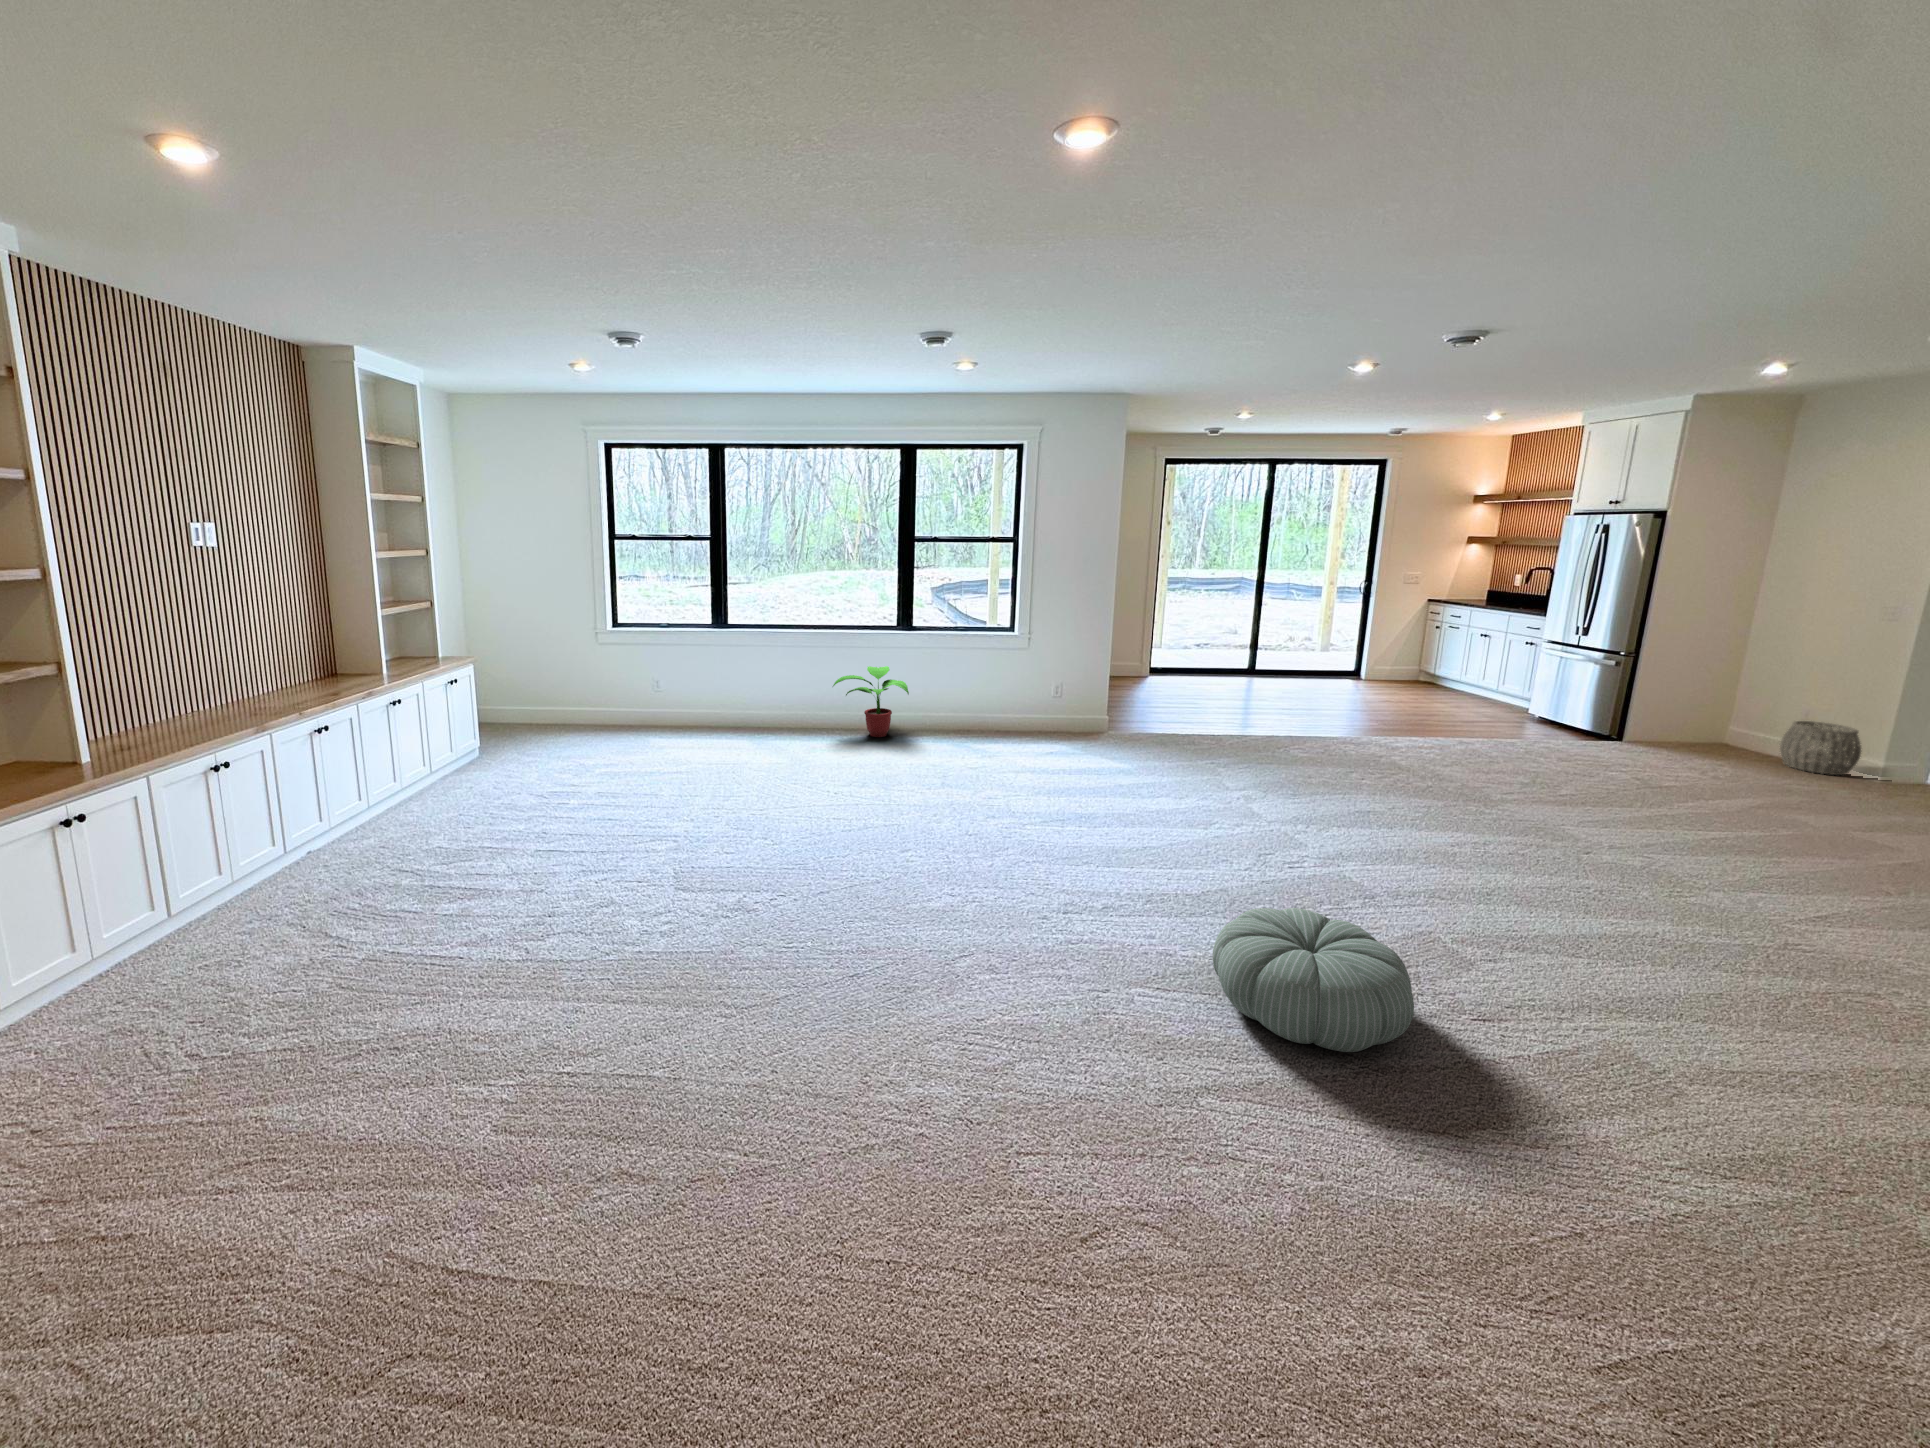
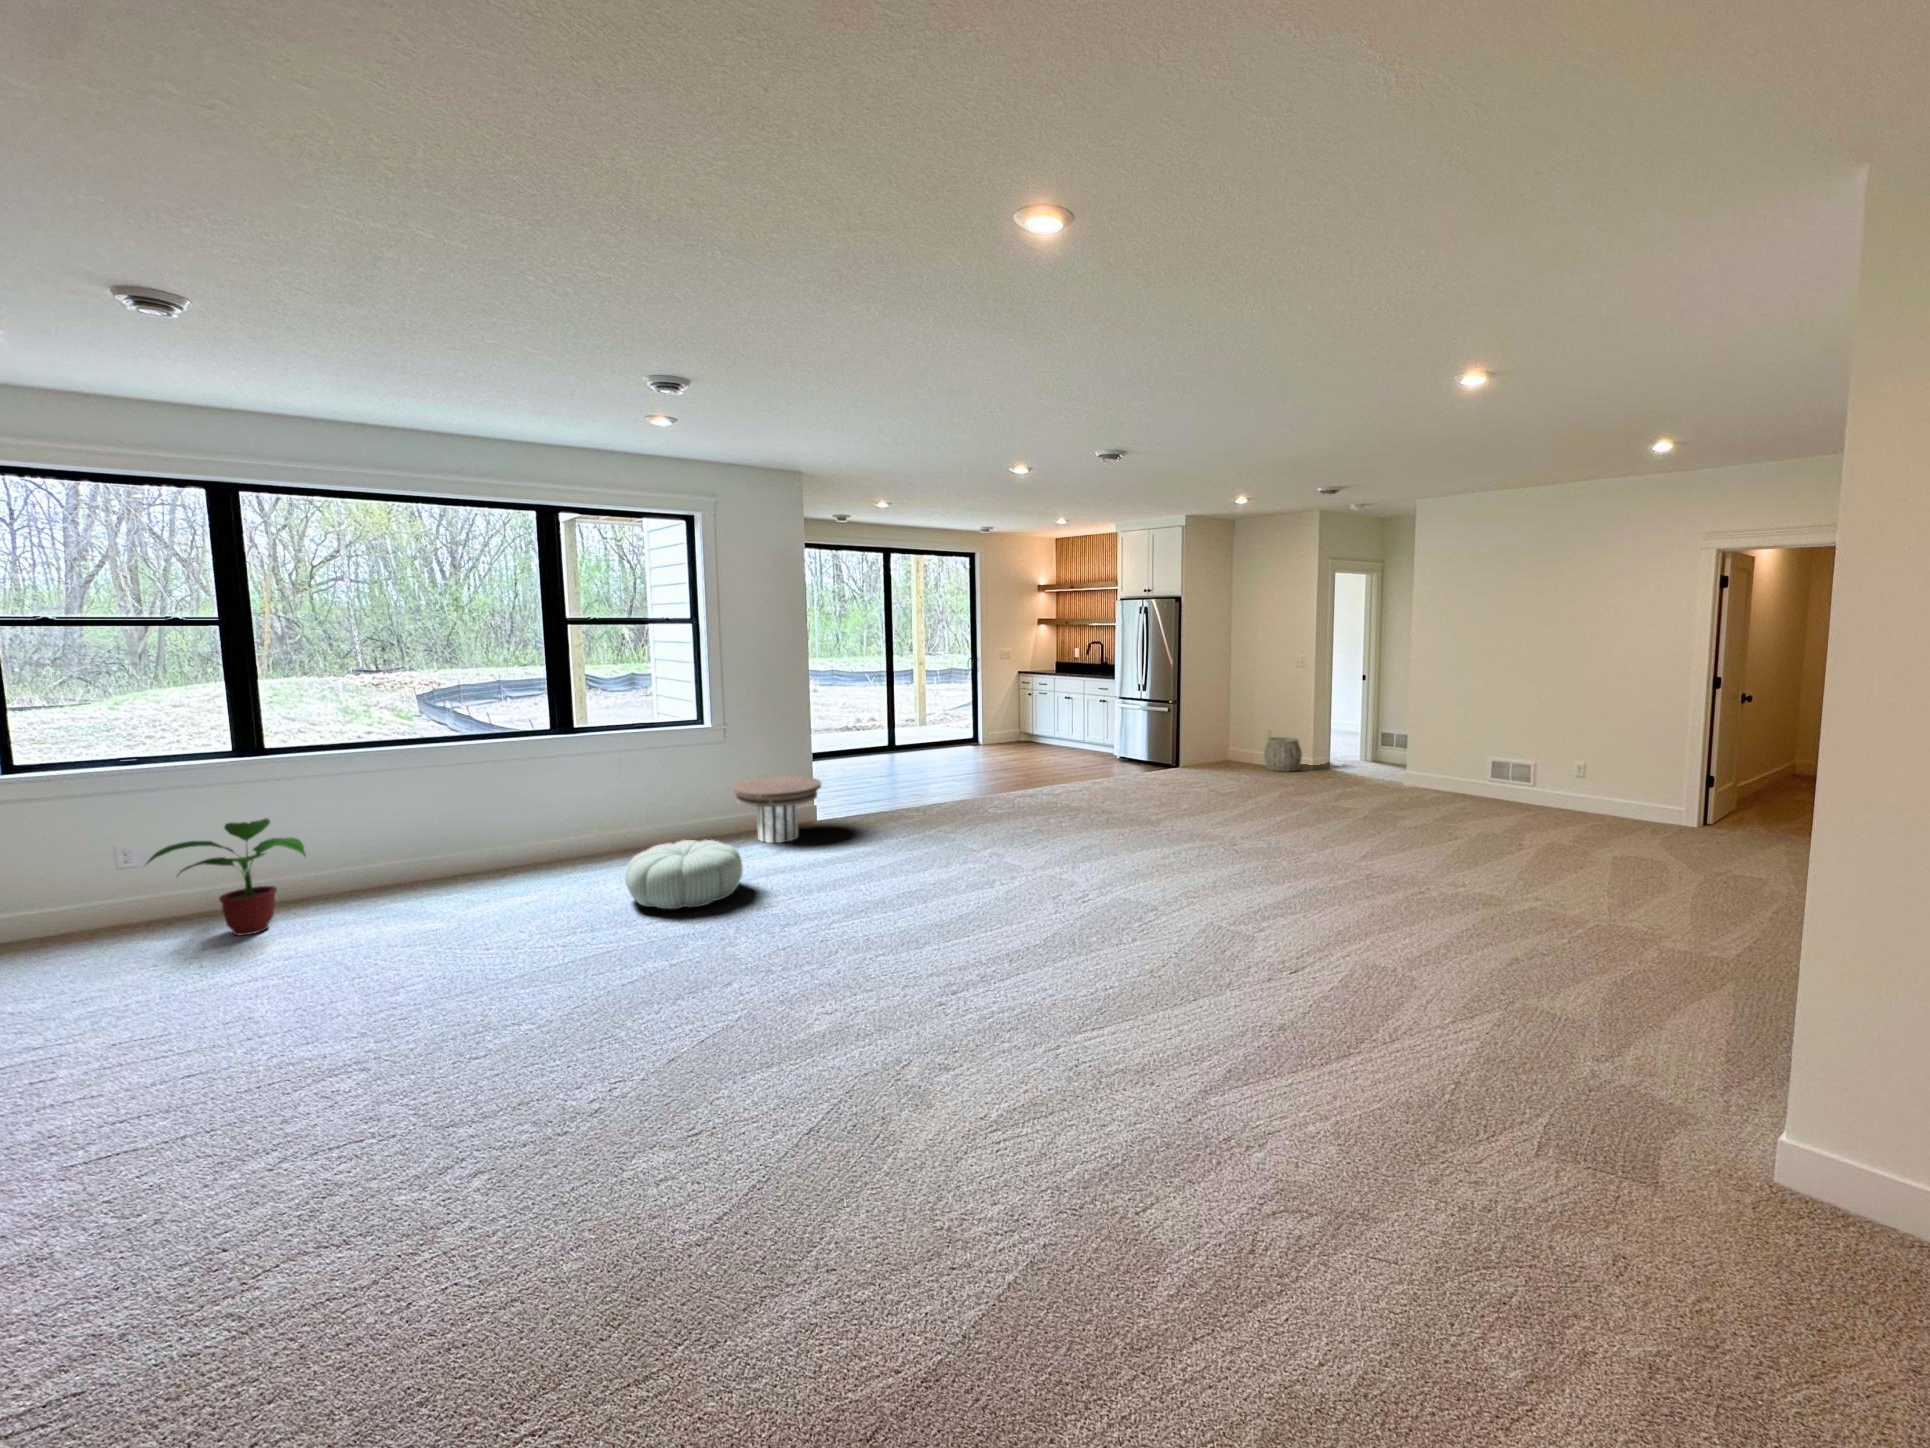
potted plant: present [833,666,909,737] -> present [147,818,306,936]
side table: none [1021,681,1101,740] -> present [731,776,821,843]
pouf: present [1212,908,1414,1052] -> present [625,840,743,909]

